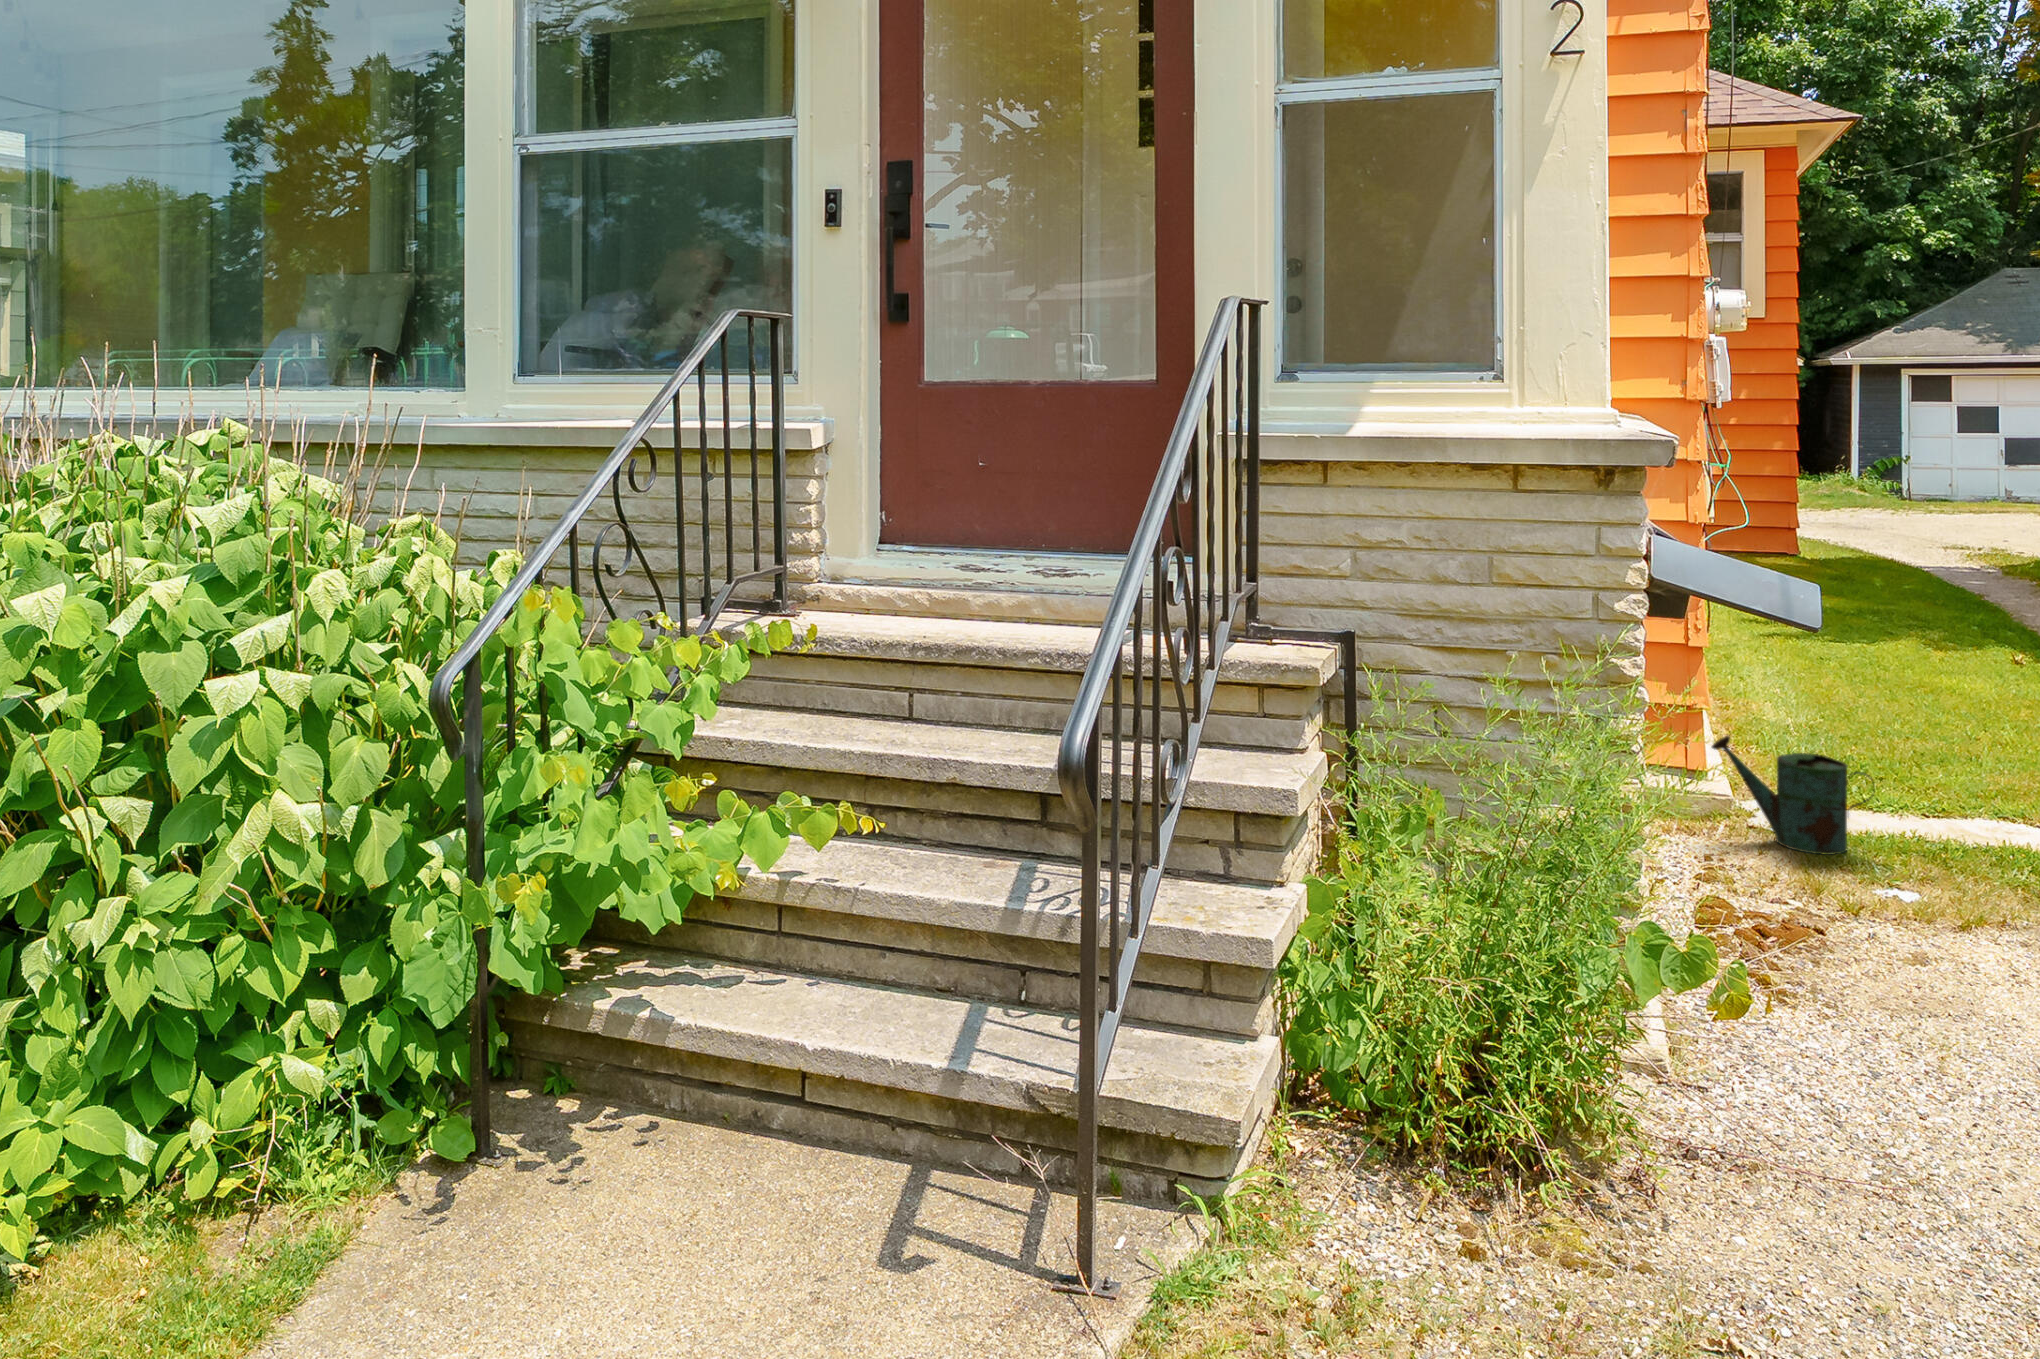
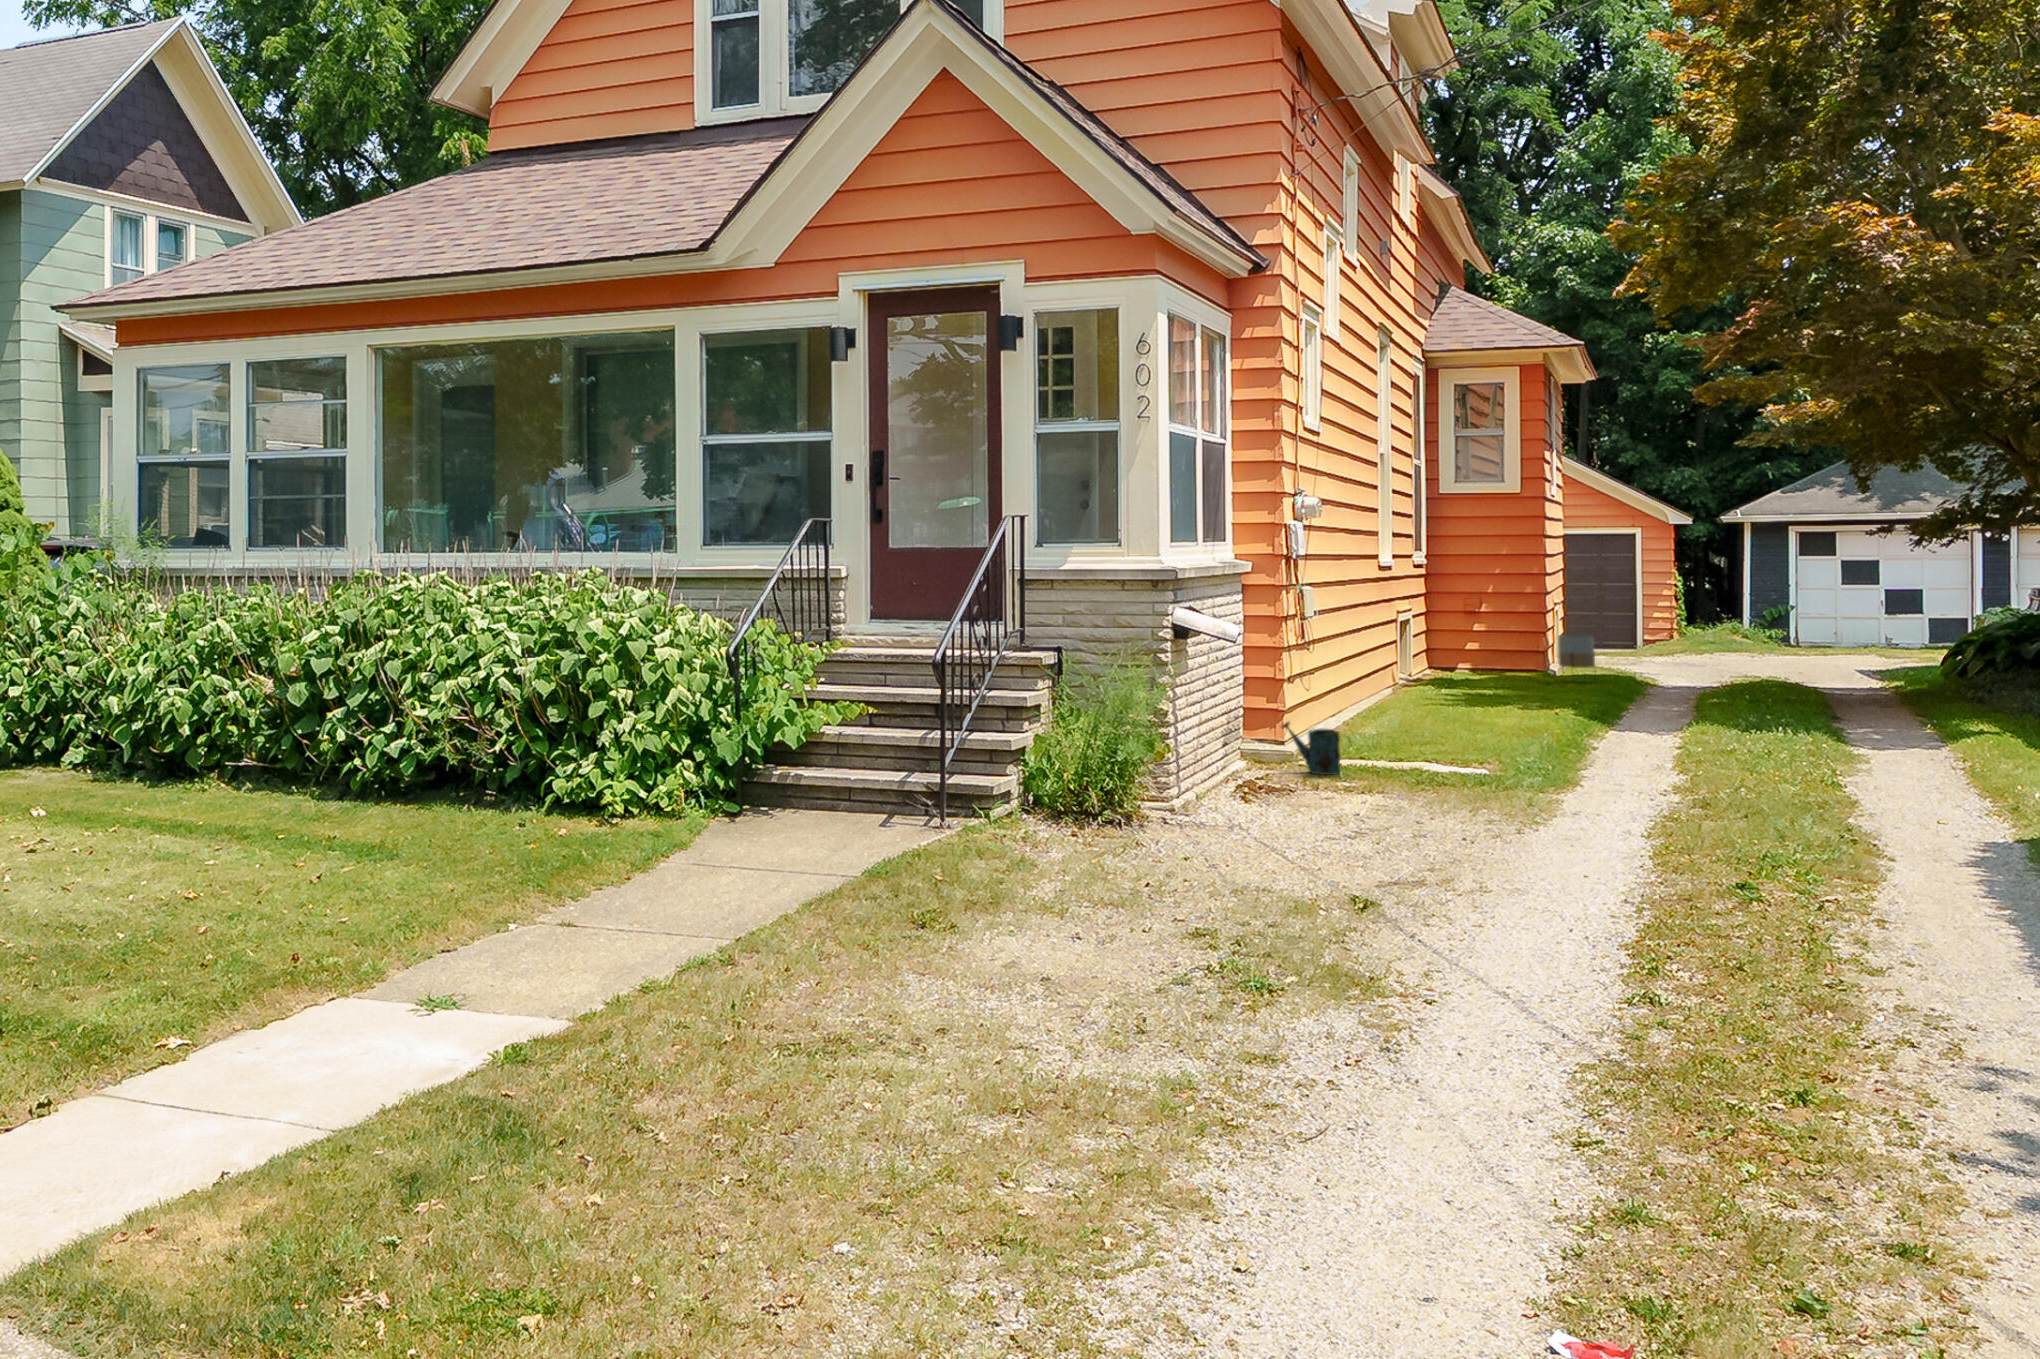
planter: none [1788,504,1838,570] -> present [1558,635,1595,678]

